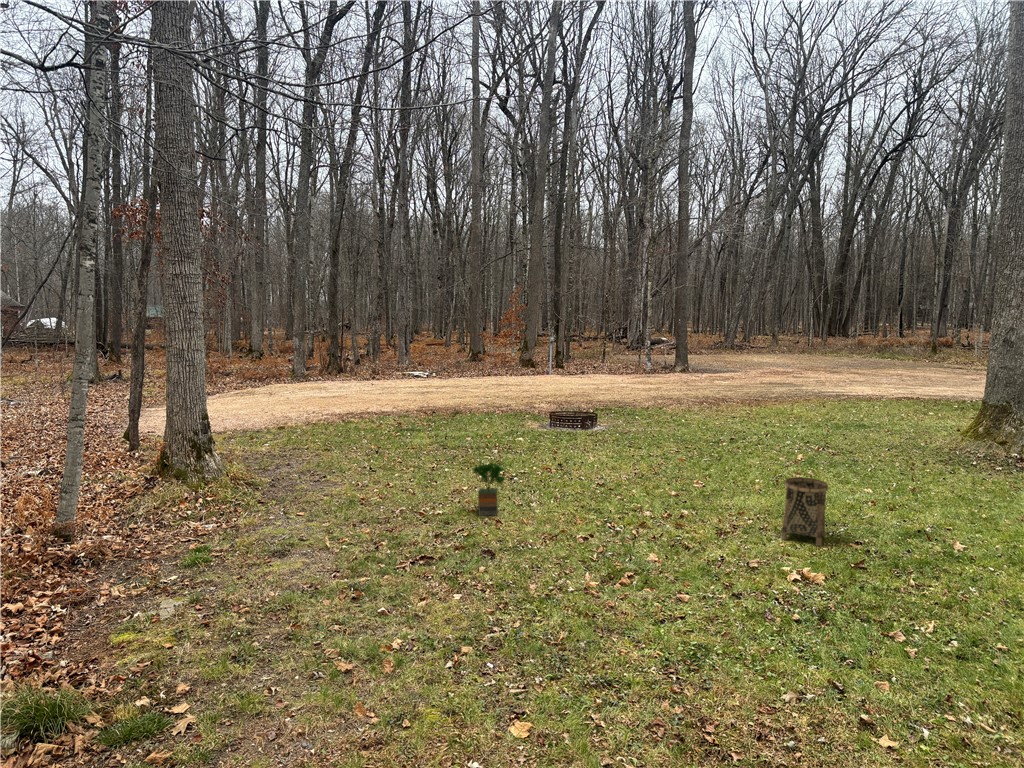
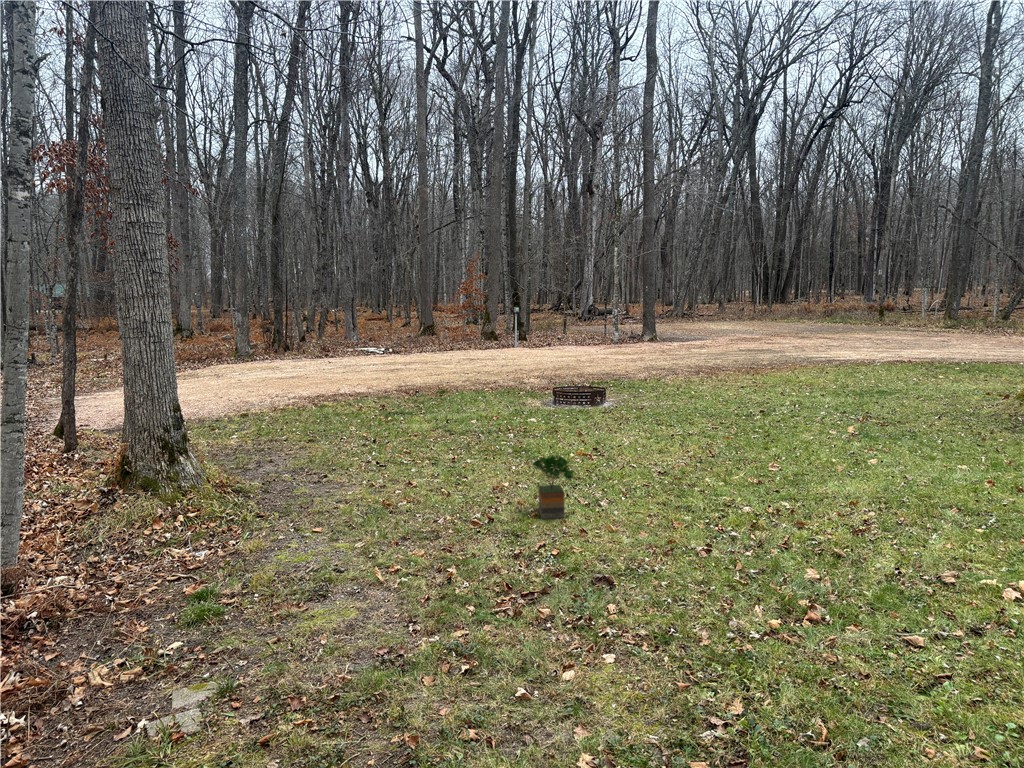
basket: present [781,477,828,546] -> none [904,459,967,539]

